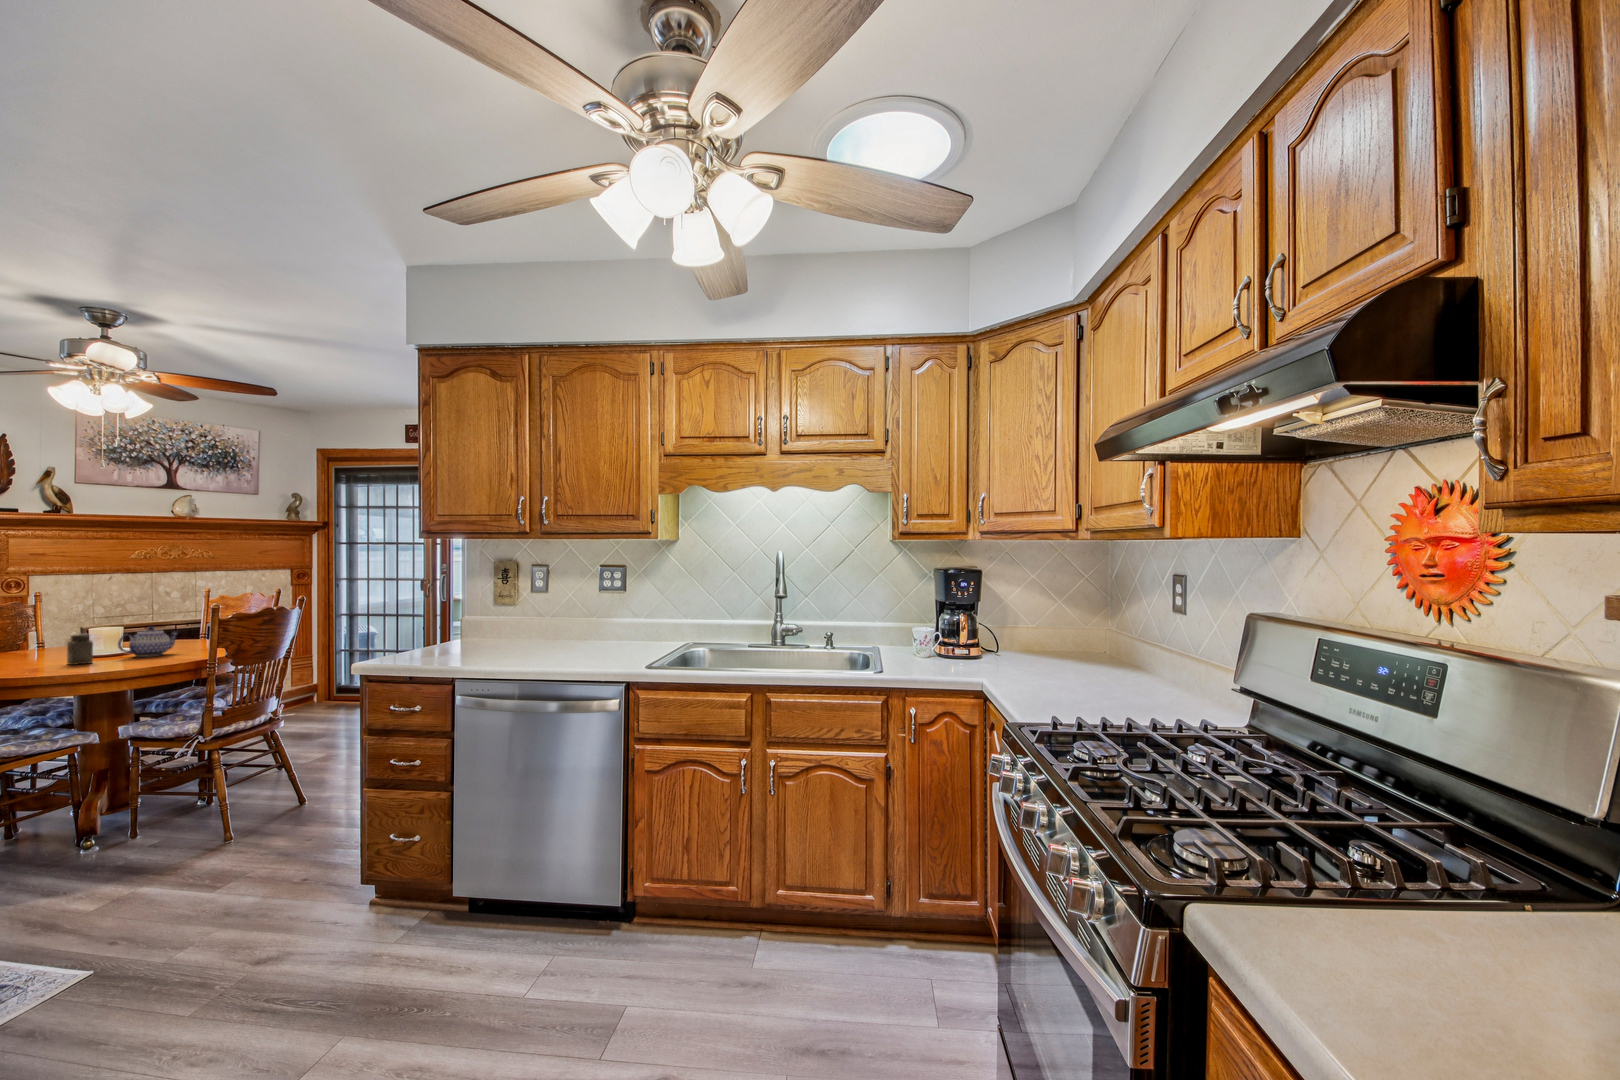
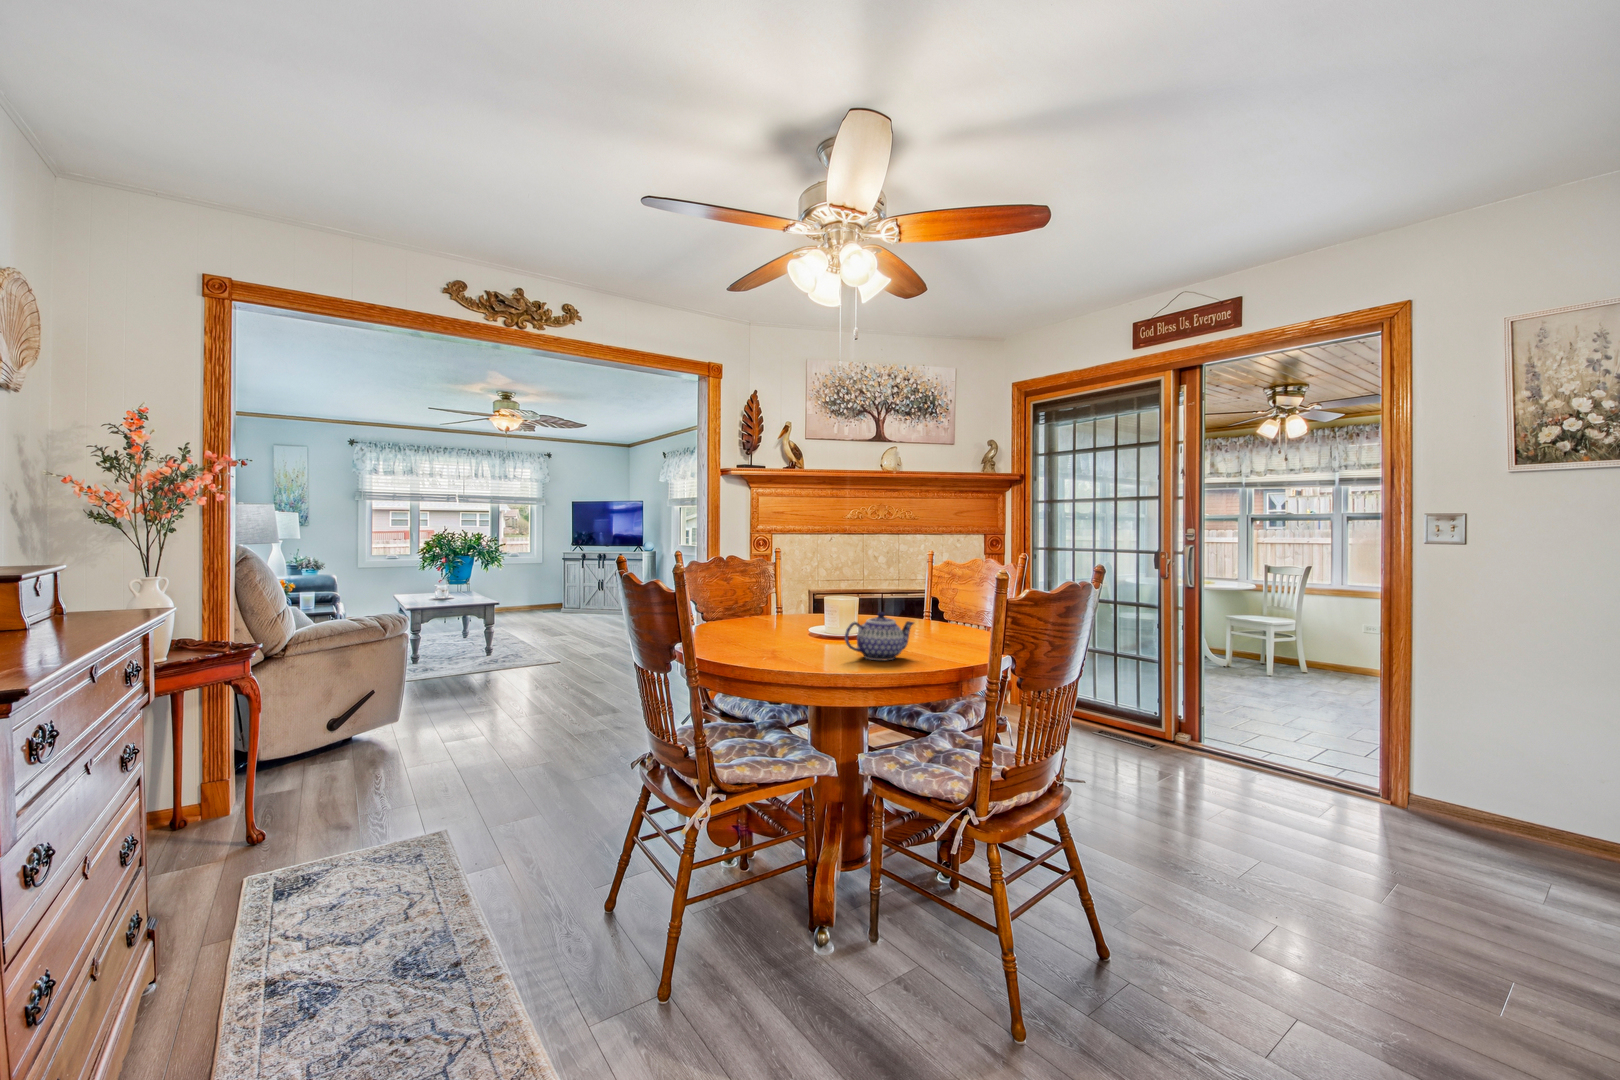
salt shaker: present [67,634,93,665] -> none [791,618,818,666]

